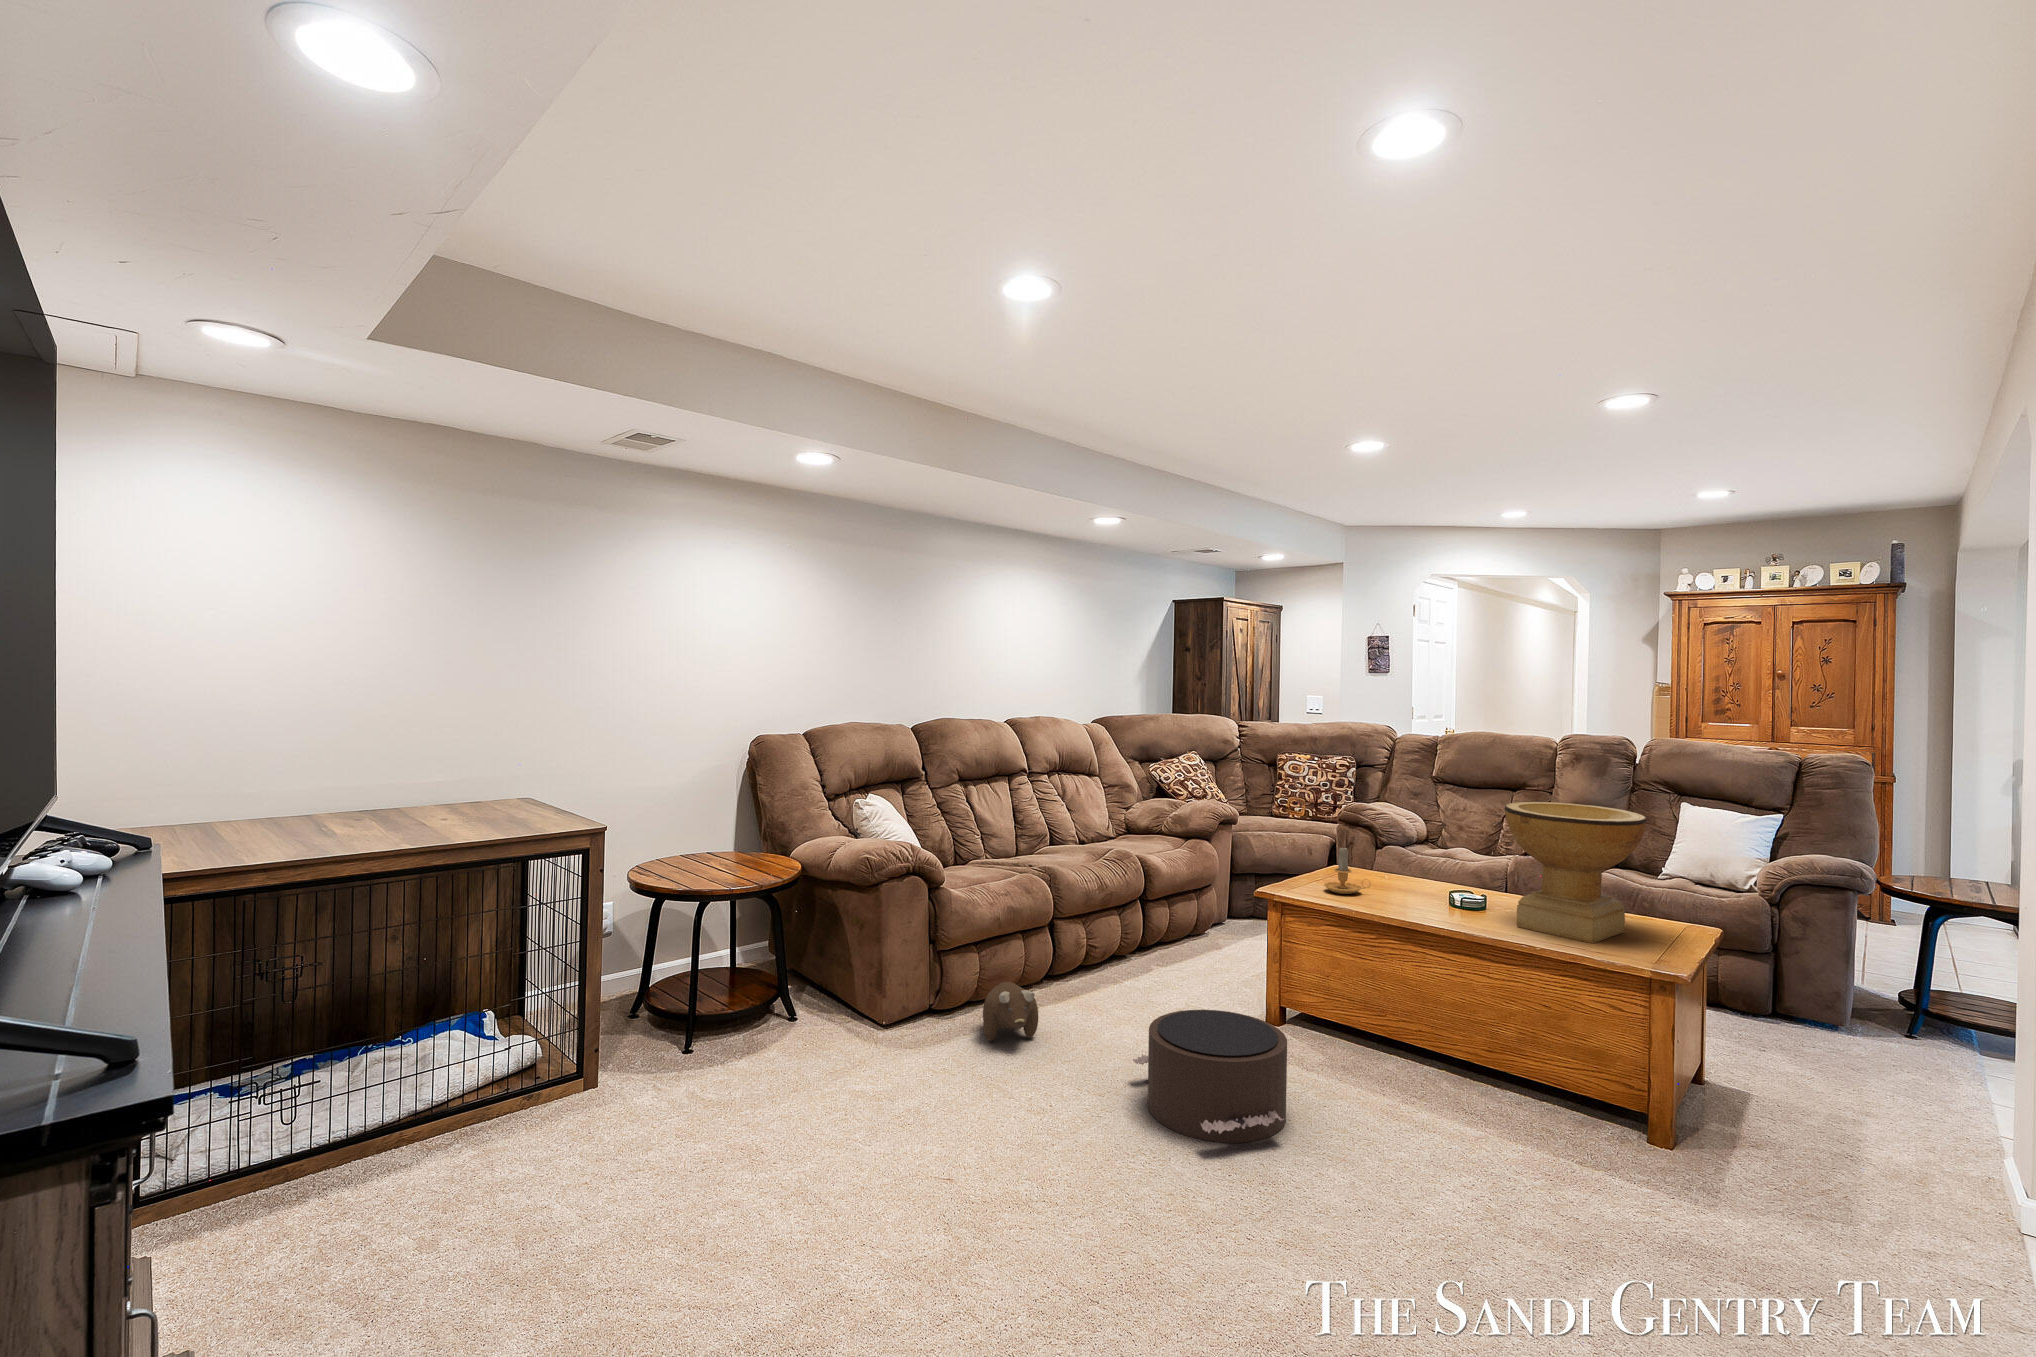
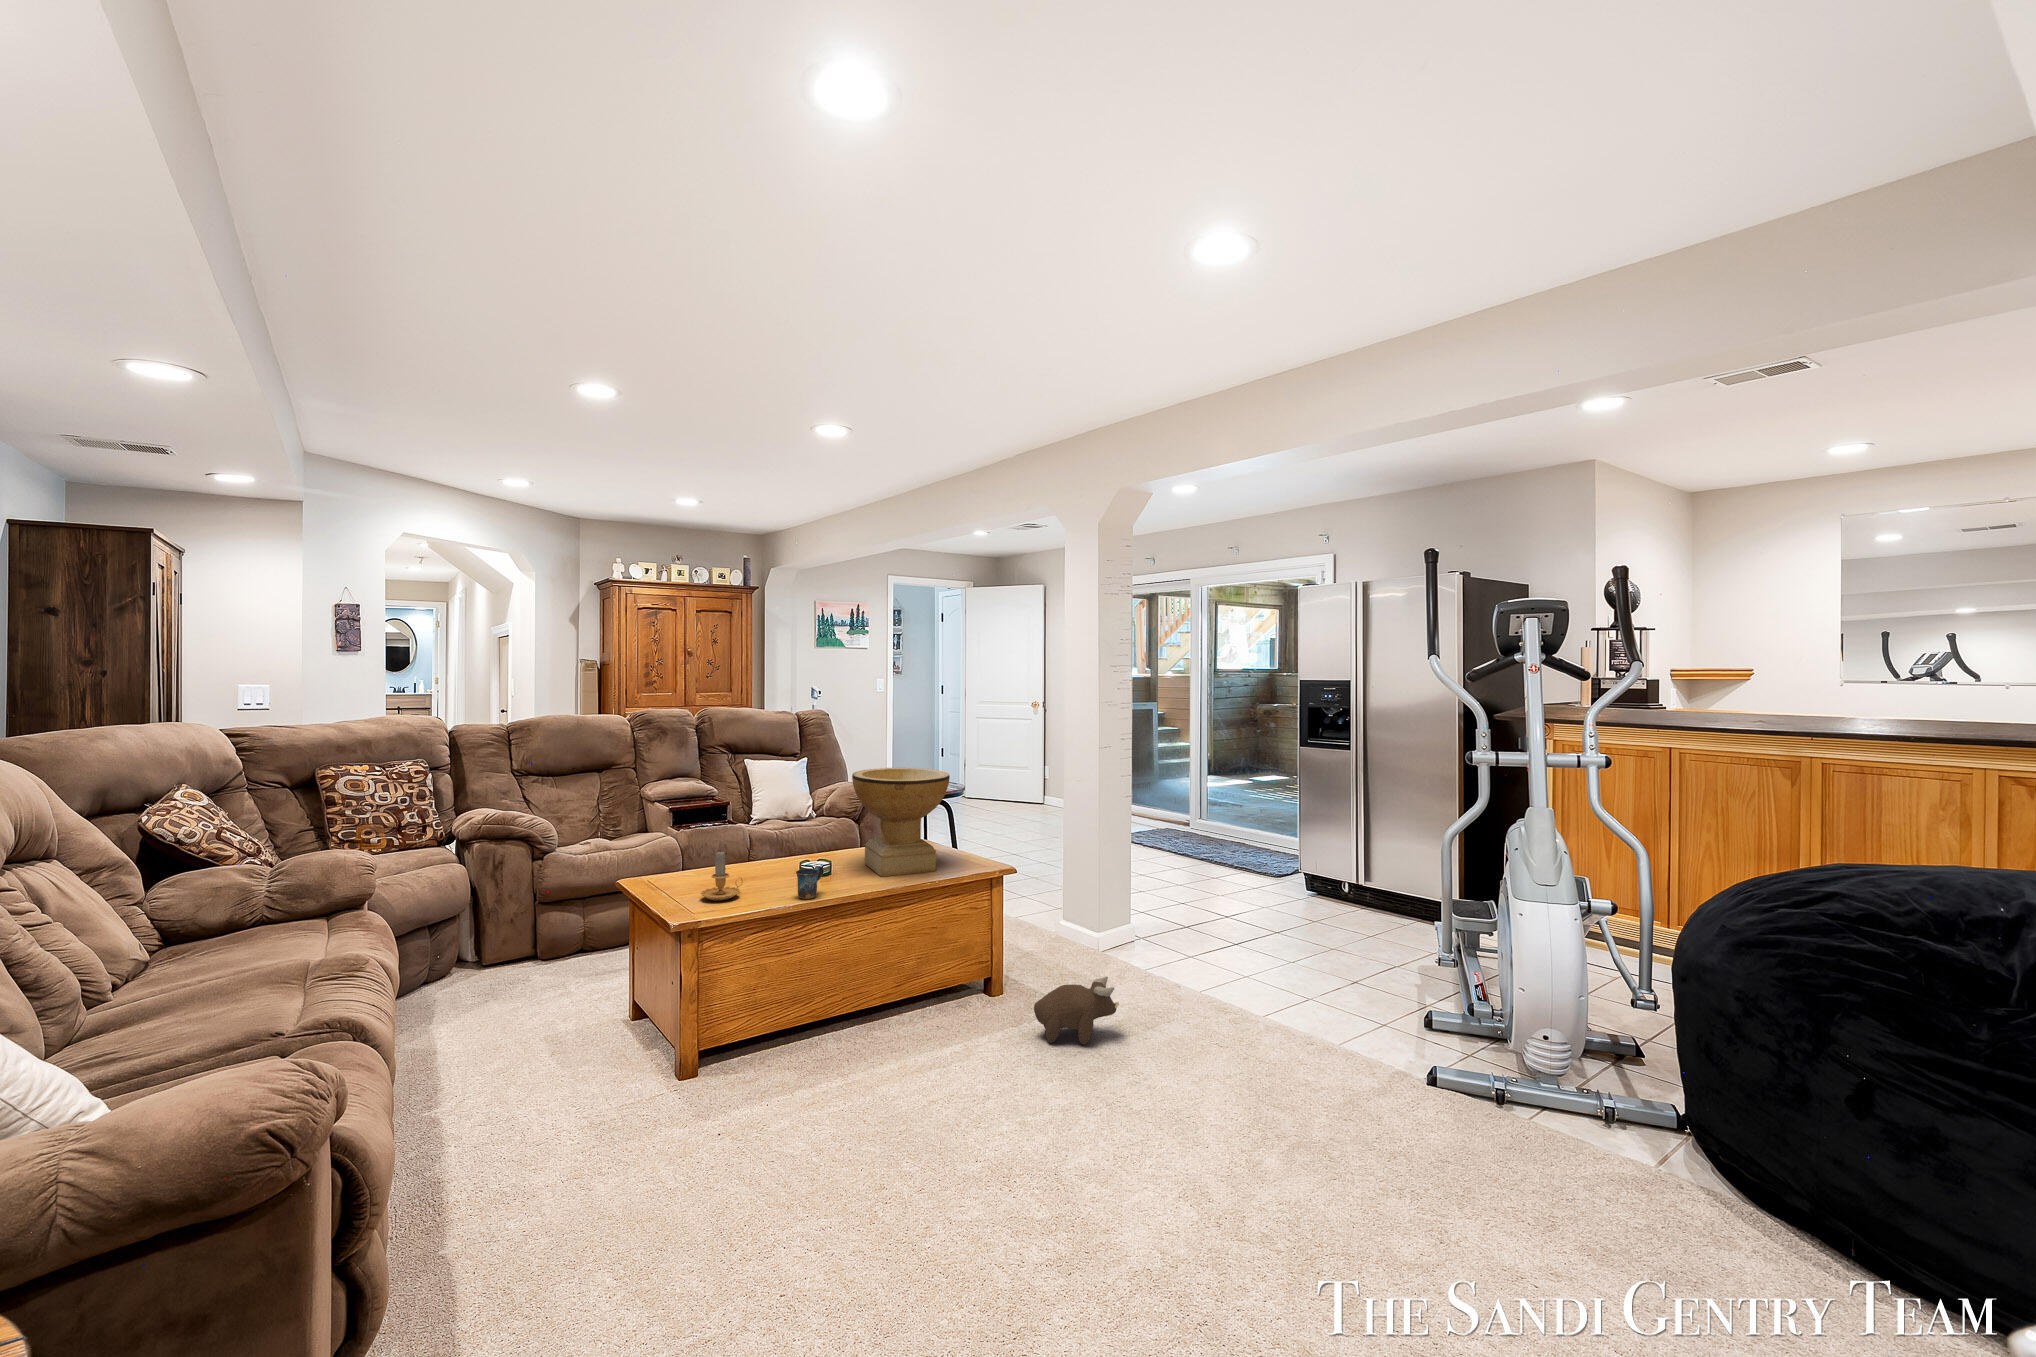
mug: none [1382,882,1420,914] -> present [796,866,824,899]
plush toy: present [983,982,1038,1041] -> present [1034,977,1119,1045]
pouf: present [1133,1010,1287,1143] -> none [761,1035,953,1190]

